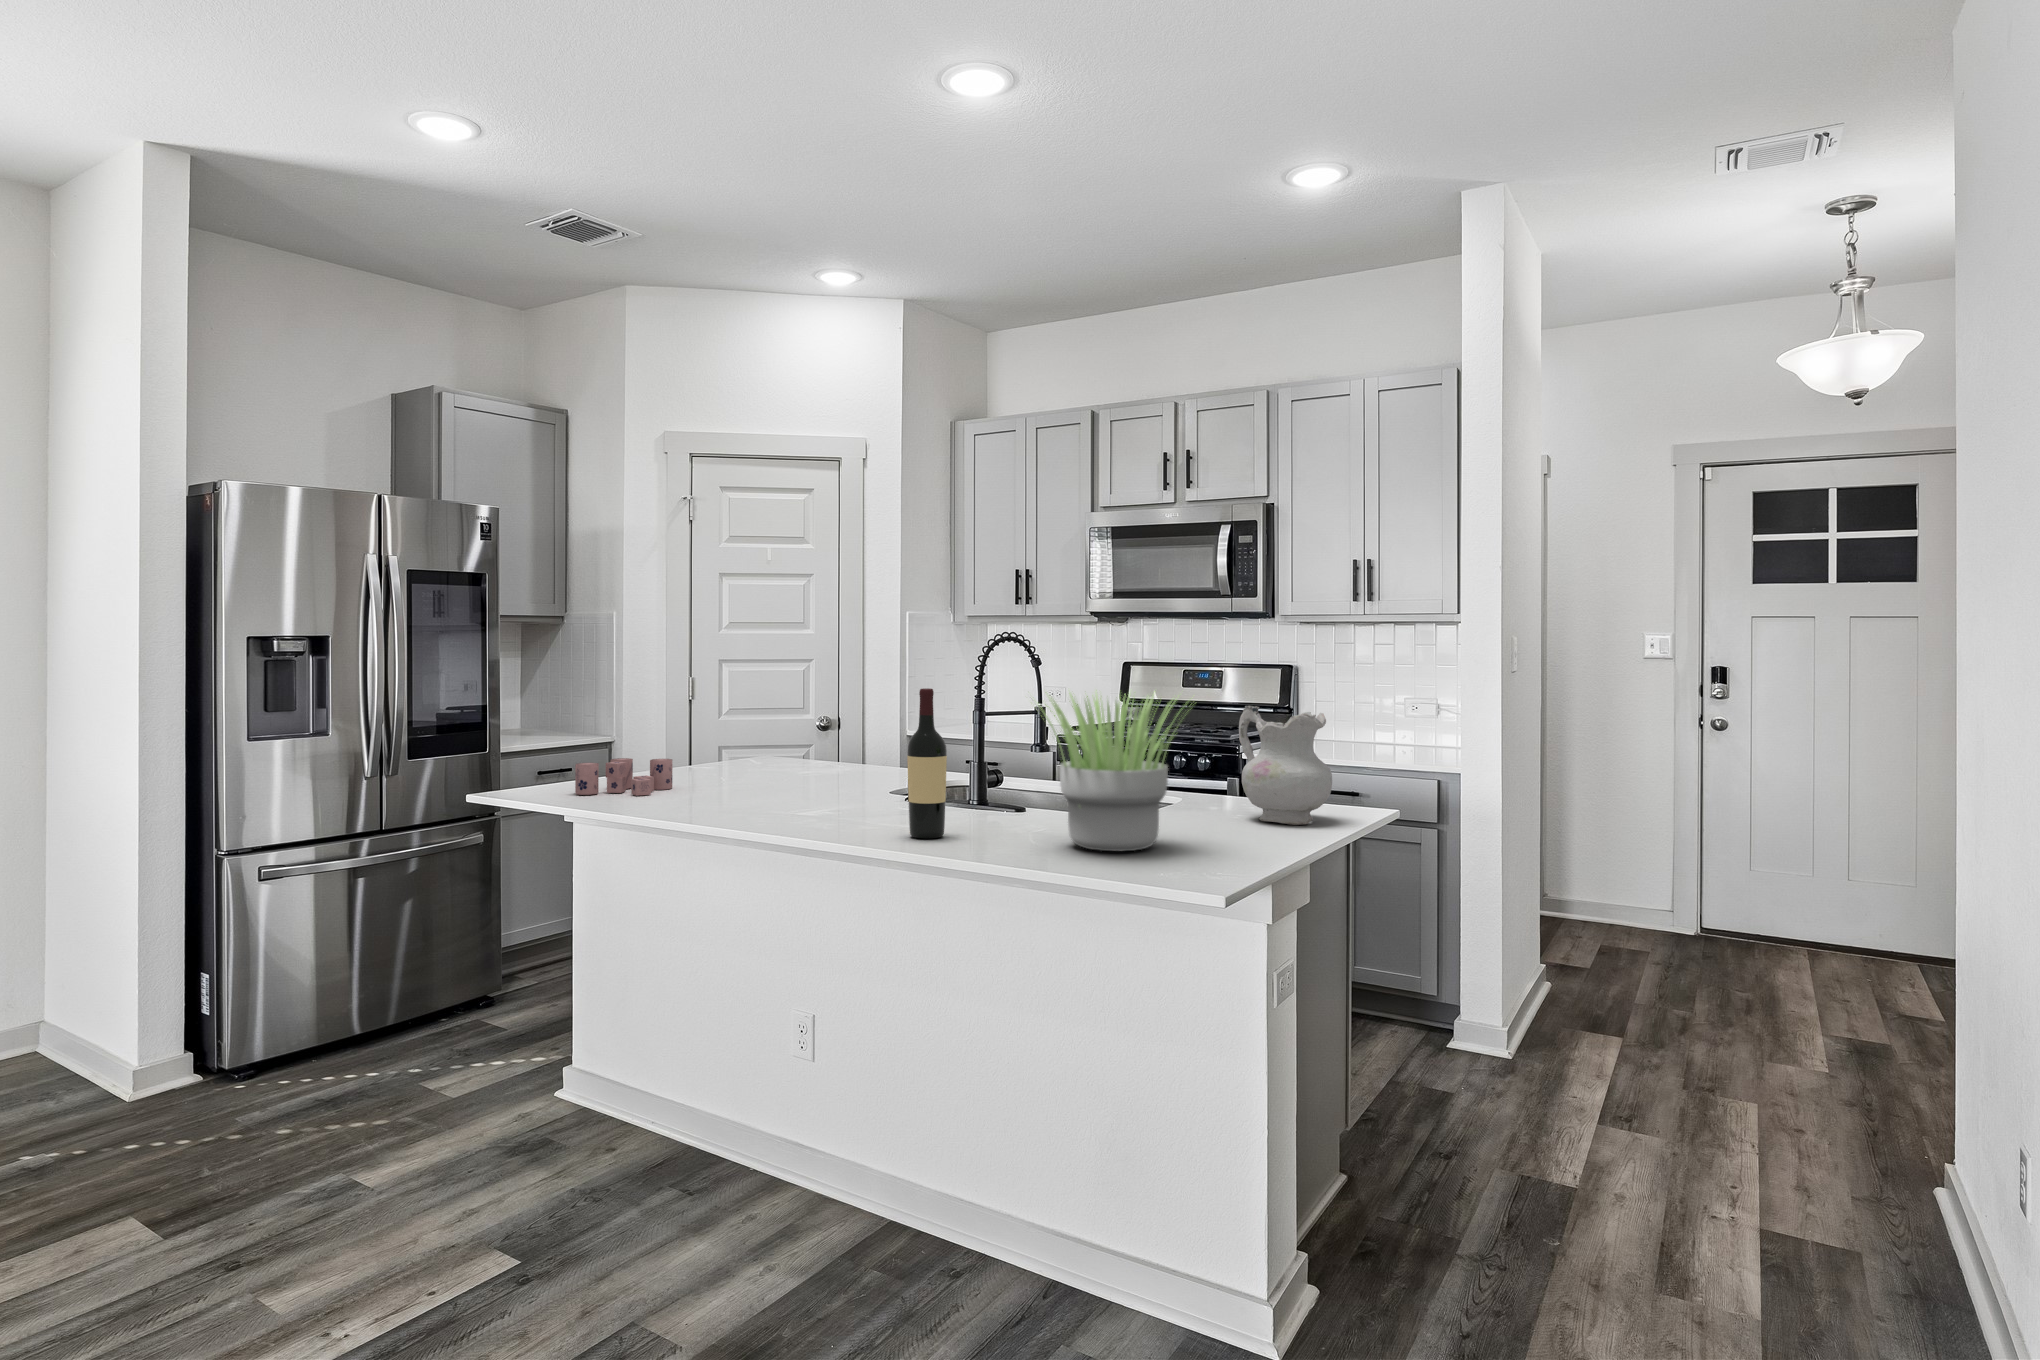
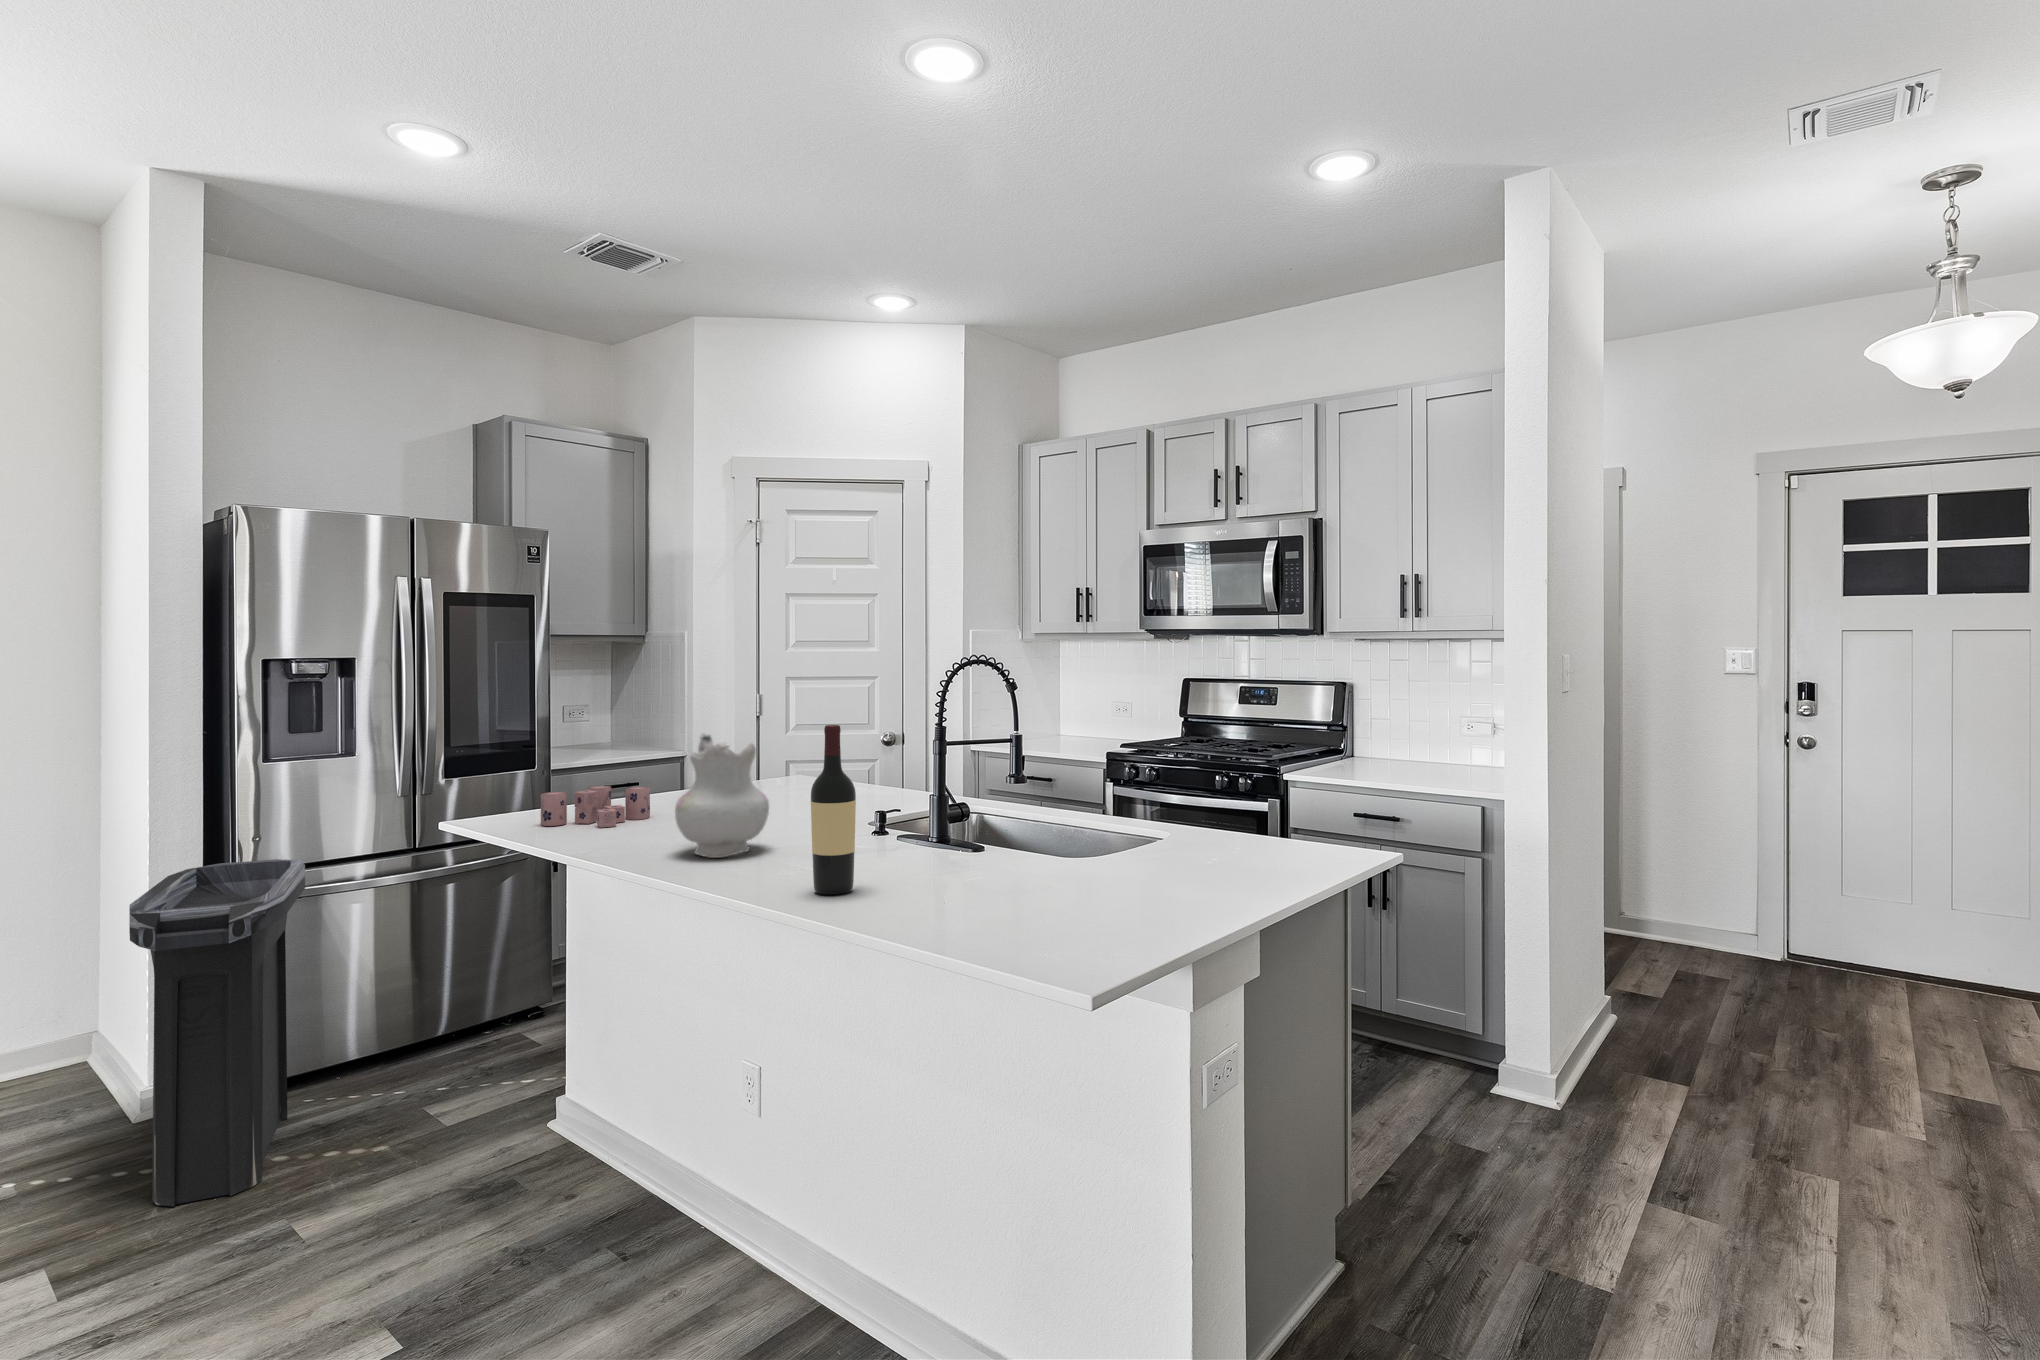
potted plant: present [1041,691,1182,851] -> none [917,723,1126,919]
ceramic pitcher: present [1239,705,1332,825] -> present [675,734,769,858]
trash can: none [176,836,317,1165] -> present [129,859,305,1207]

